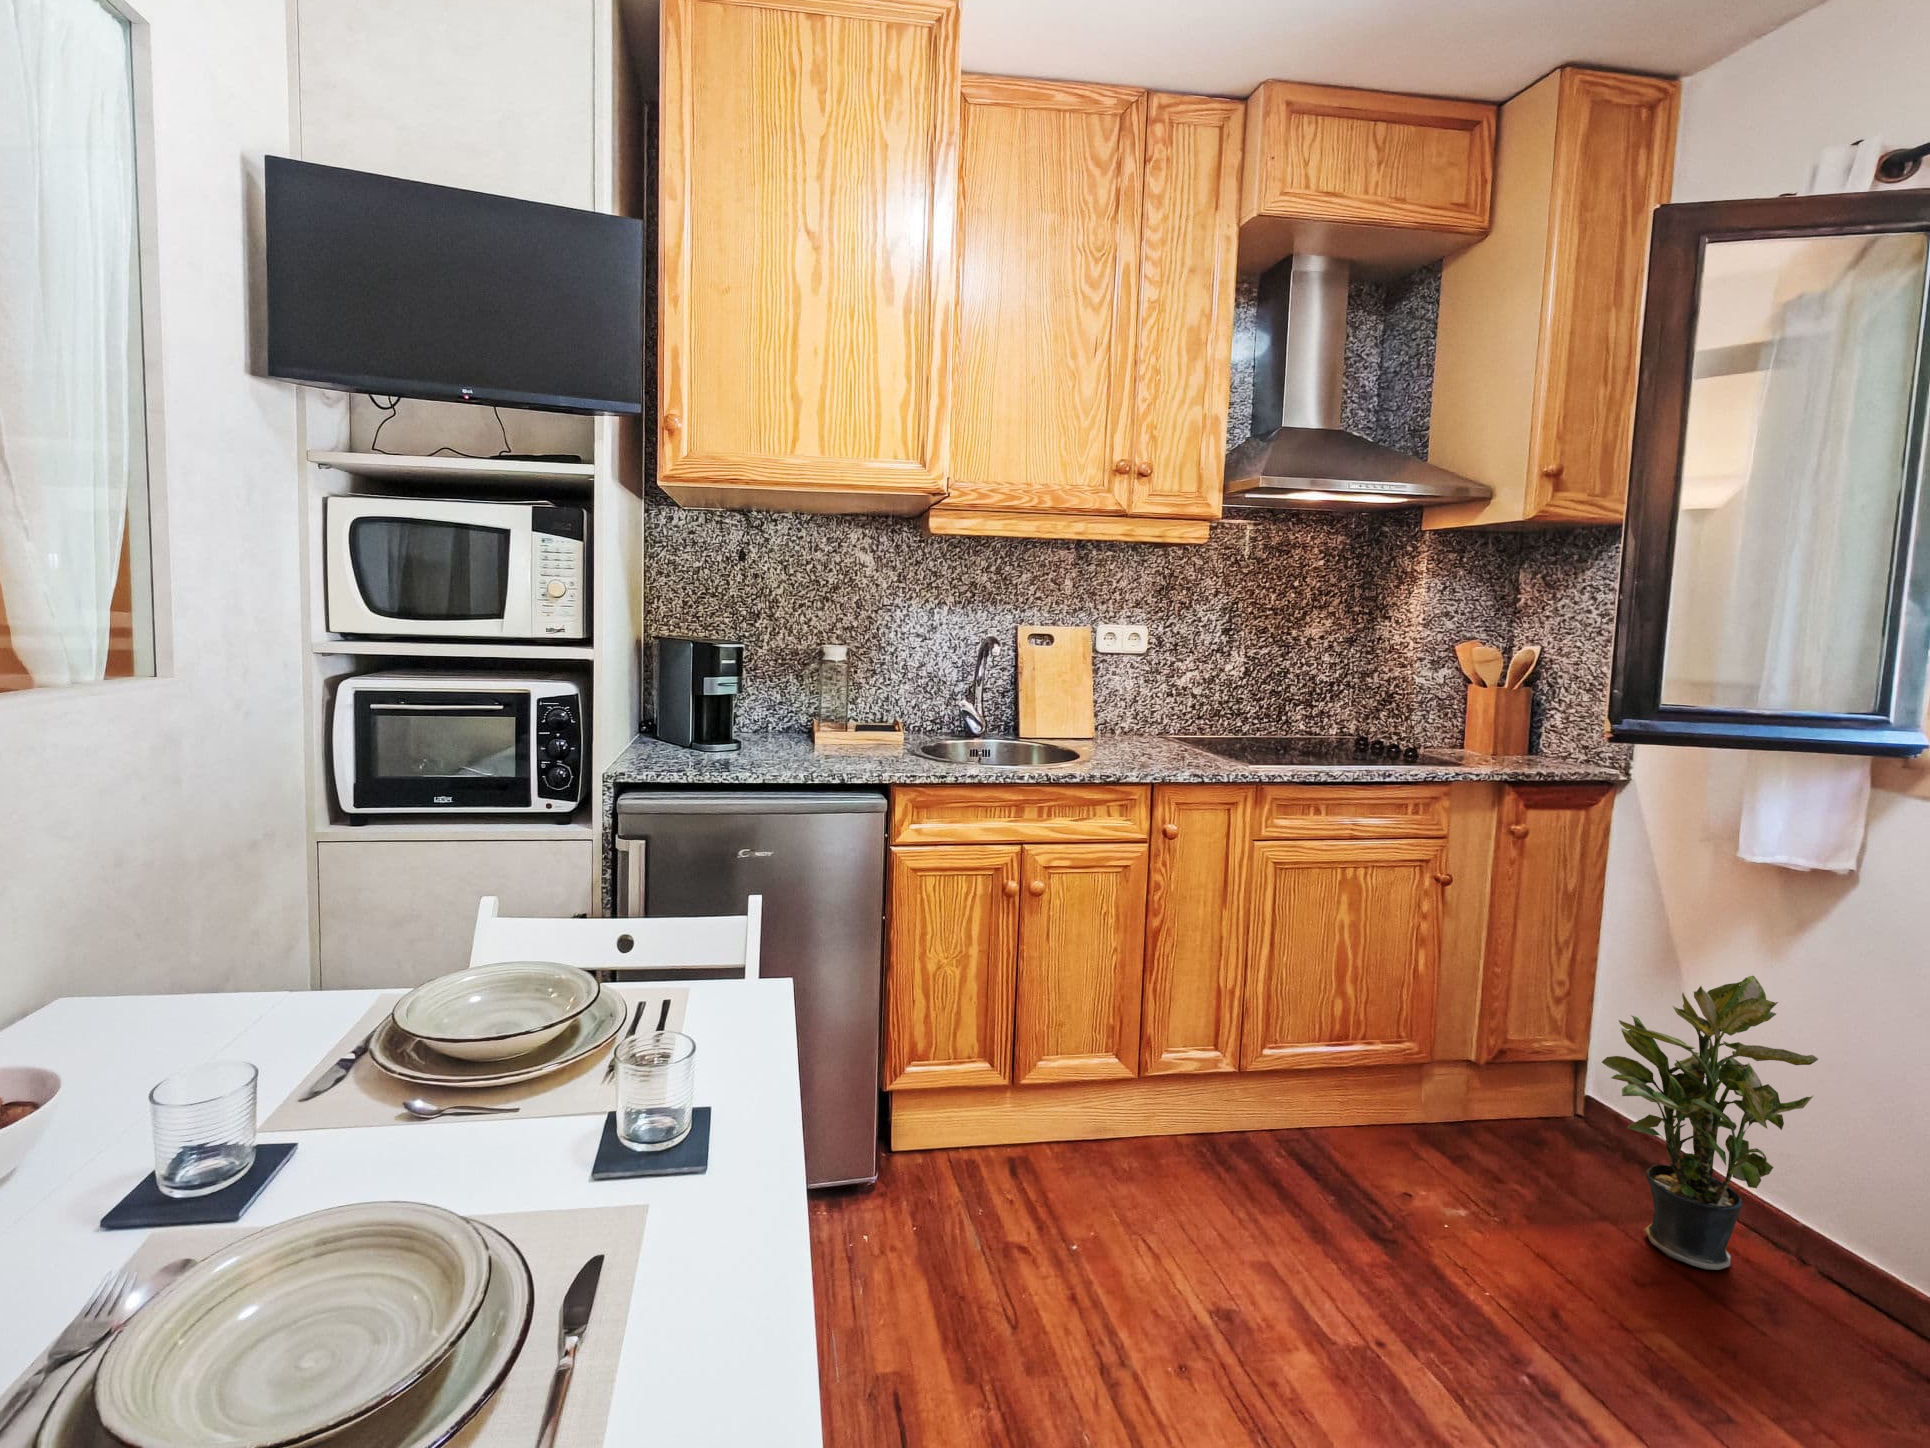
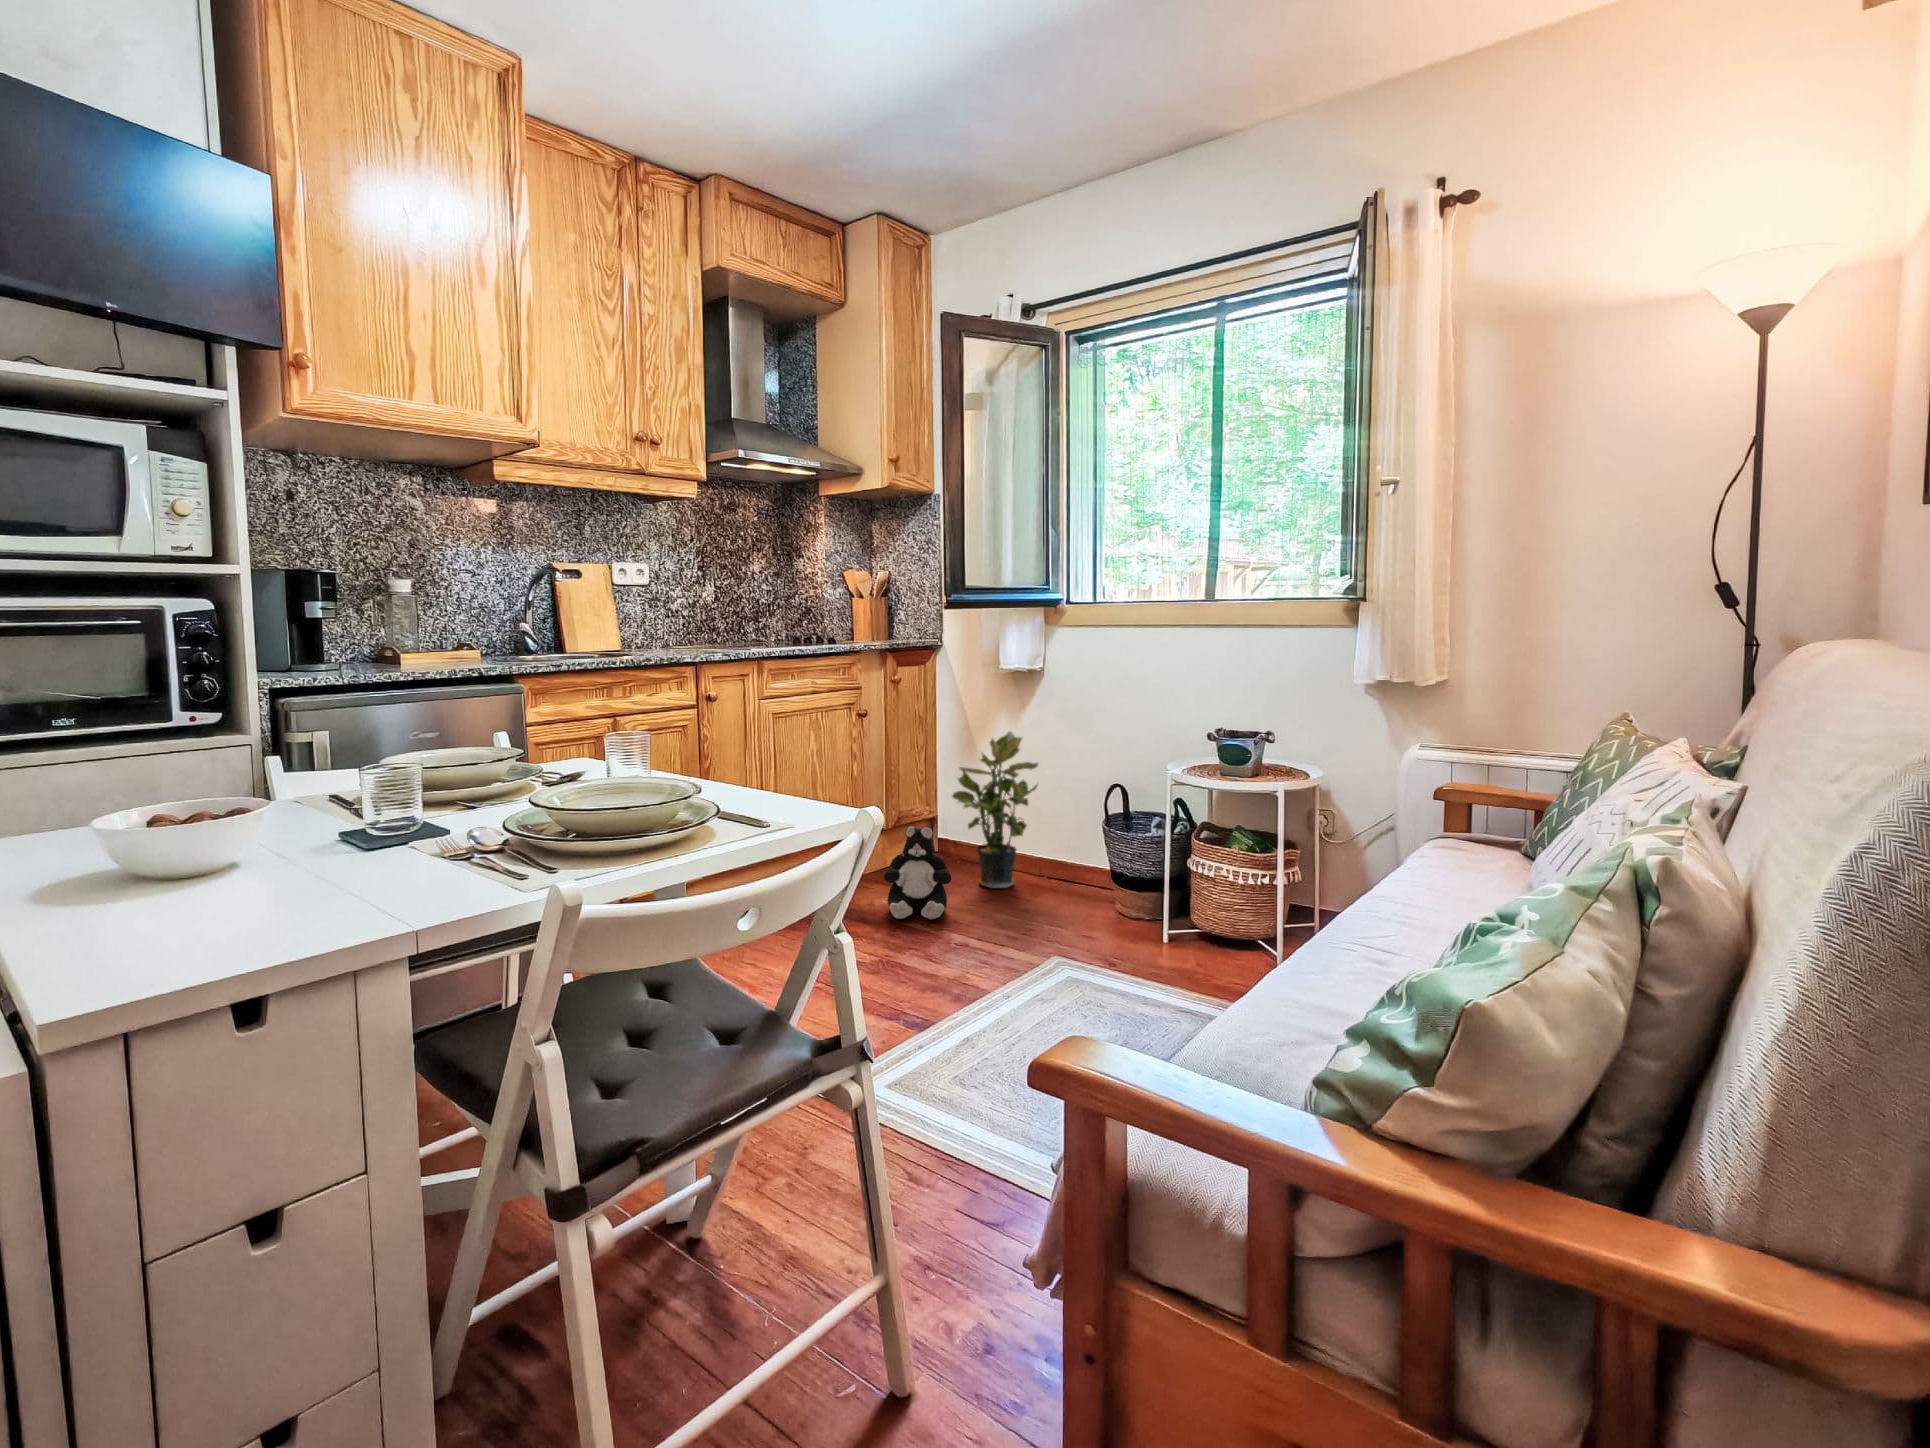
plush toy: none [1427,1104,1568,1296] -> present [884,826,951,920]

